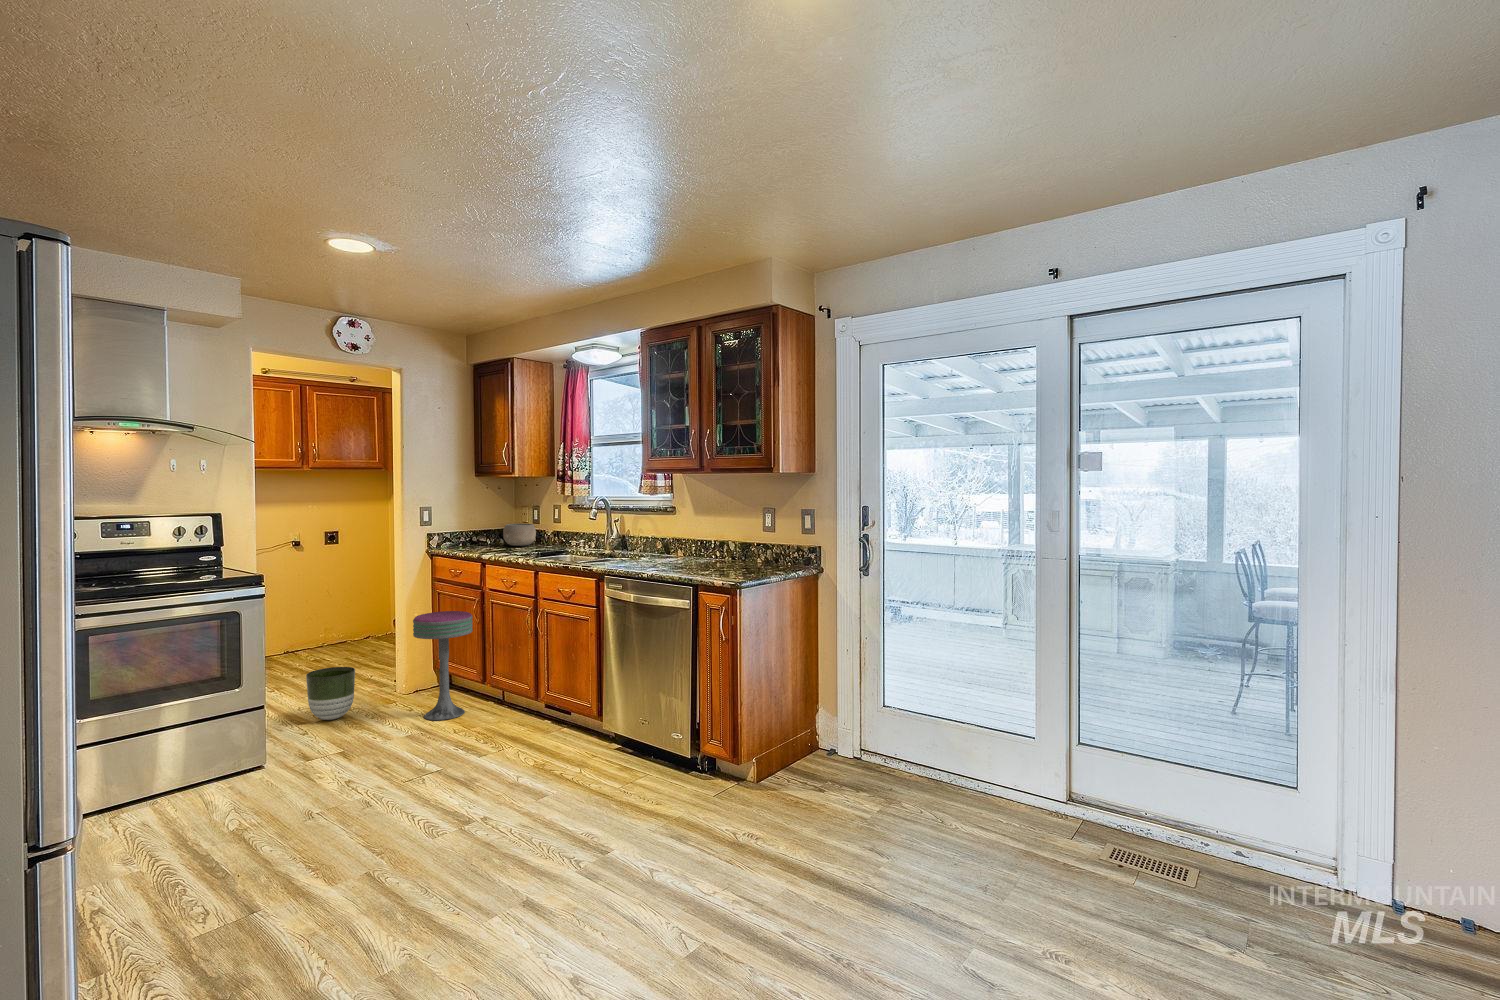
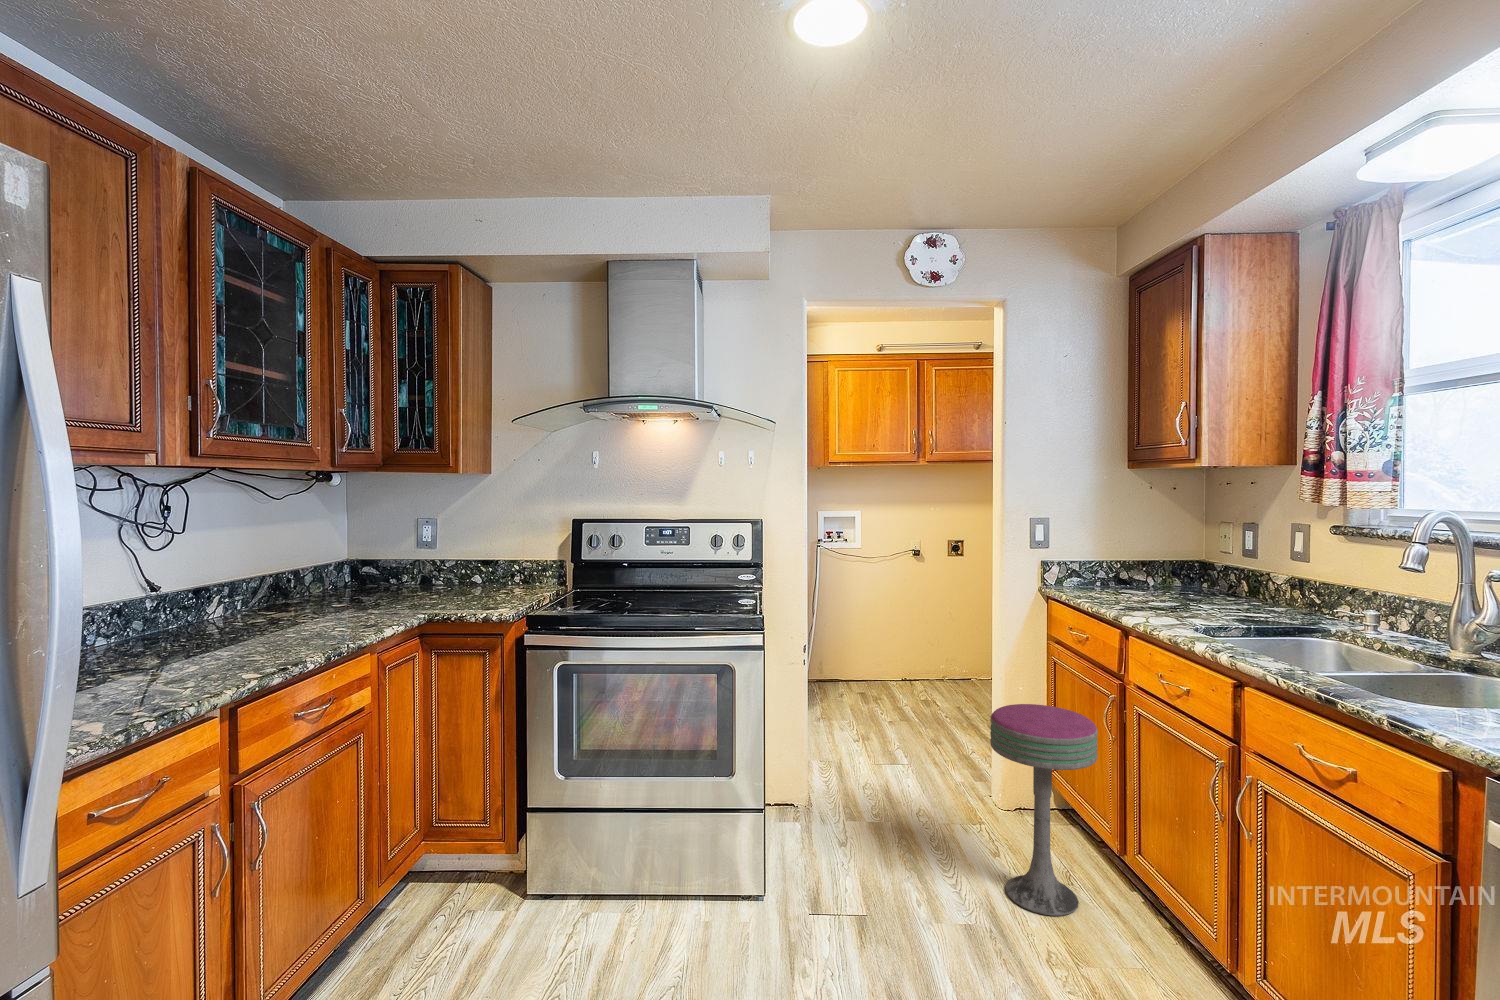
bowl: present [503,524,536,546] -> none [1177,555,1248,600]
planter: present [306,667,355,720] -> none [854,746,917,830]

